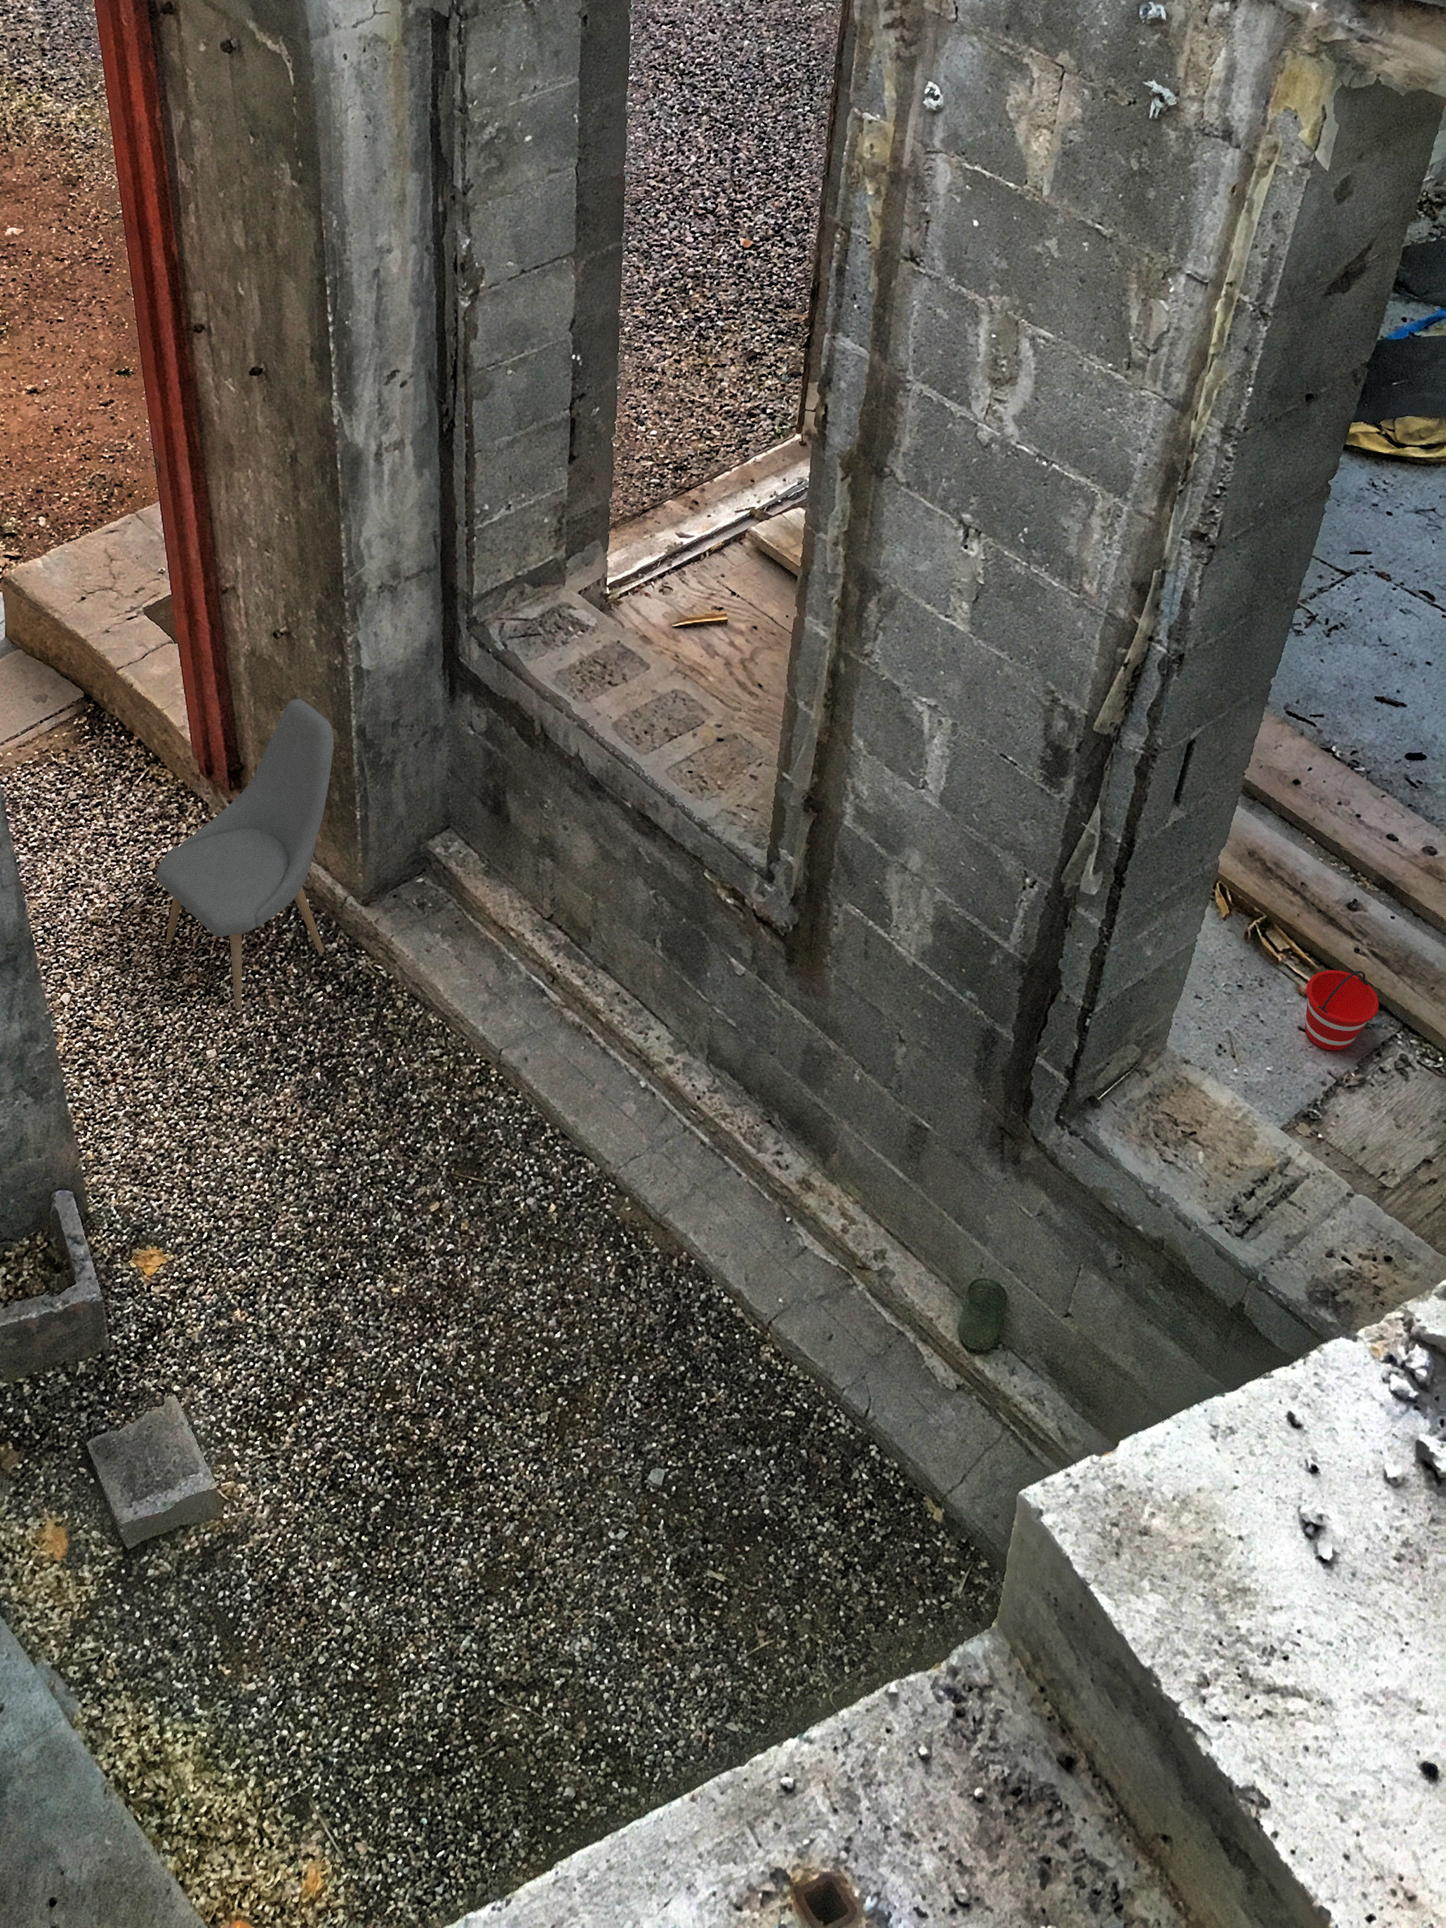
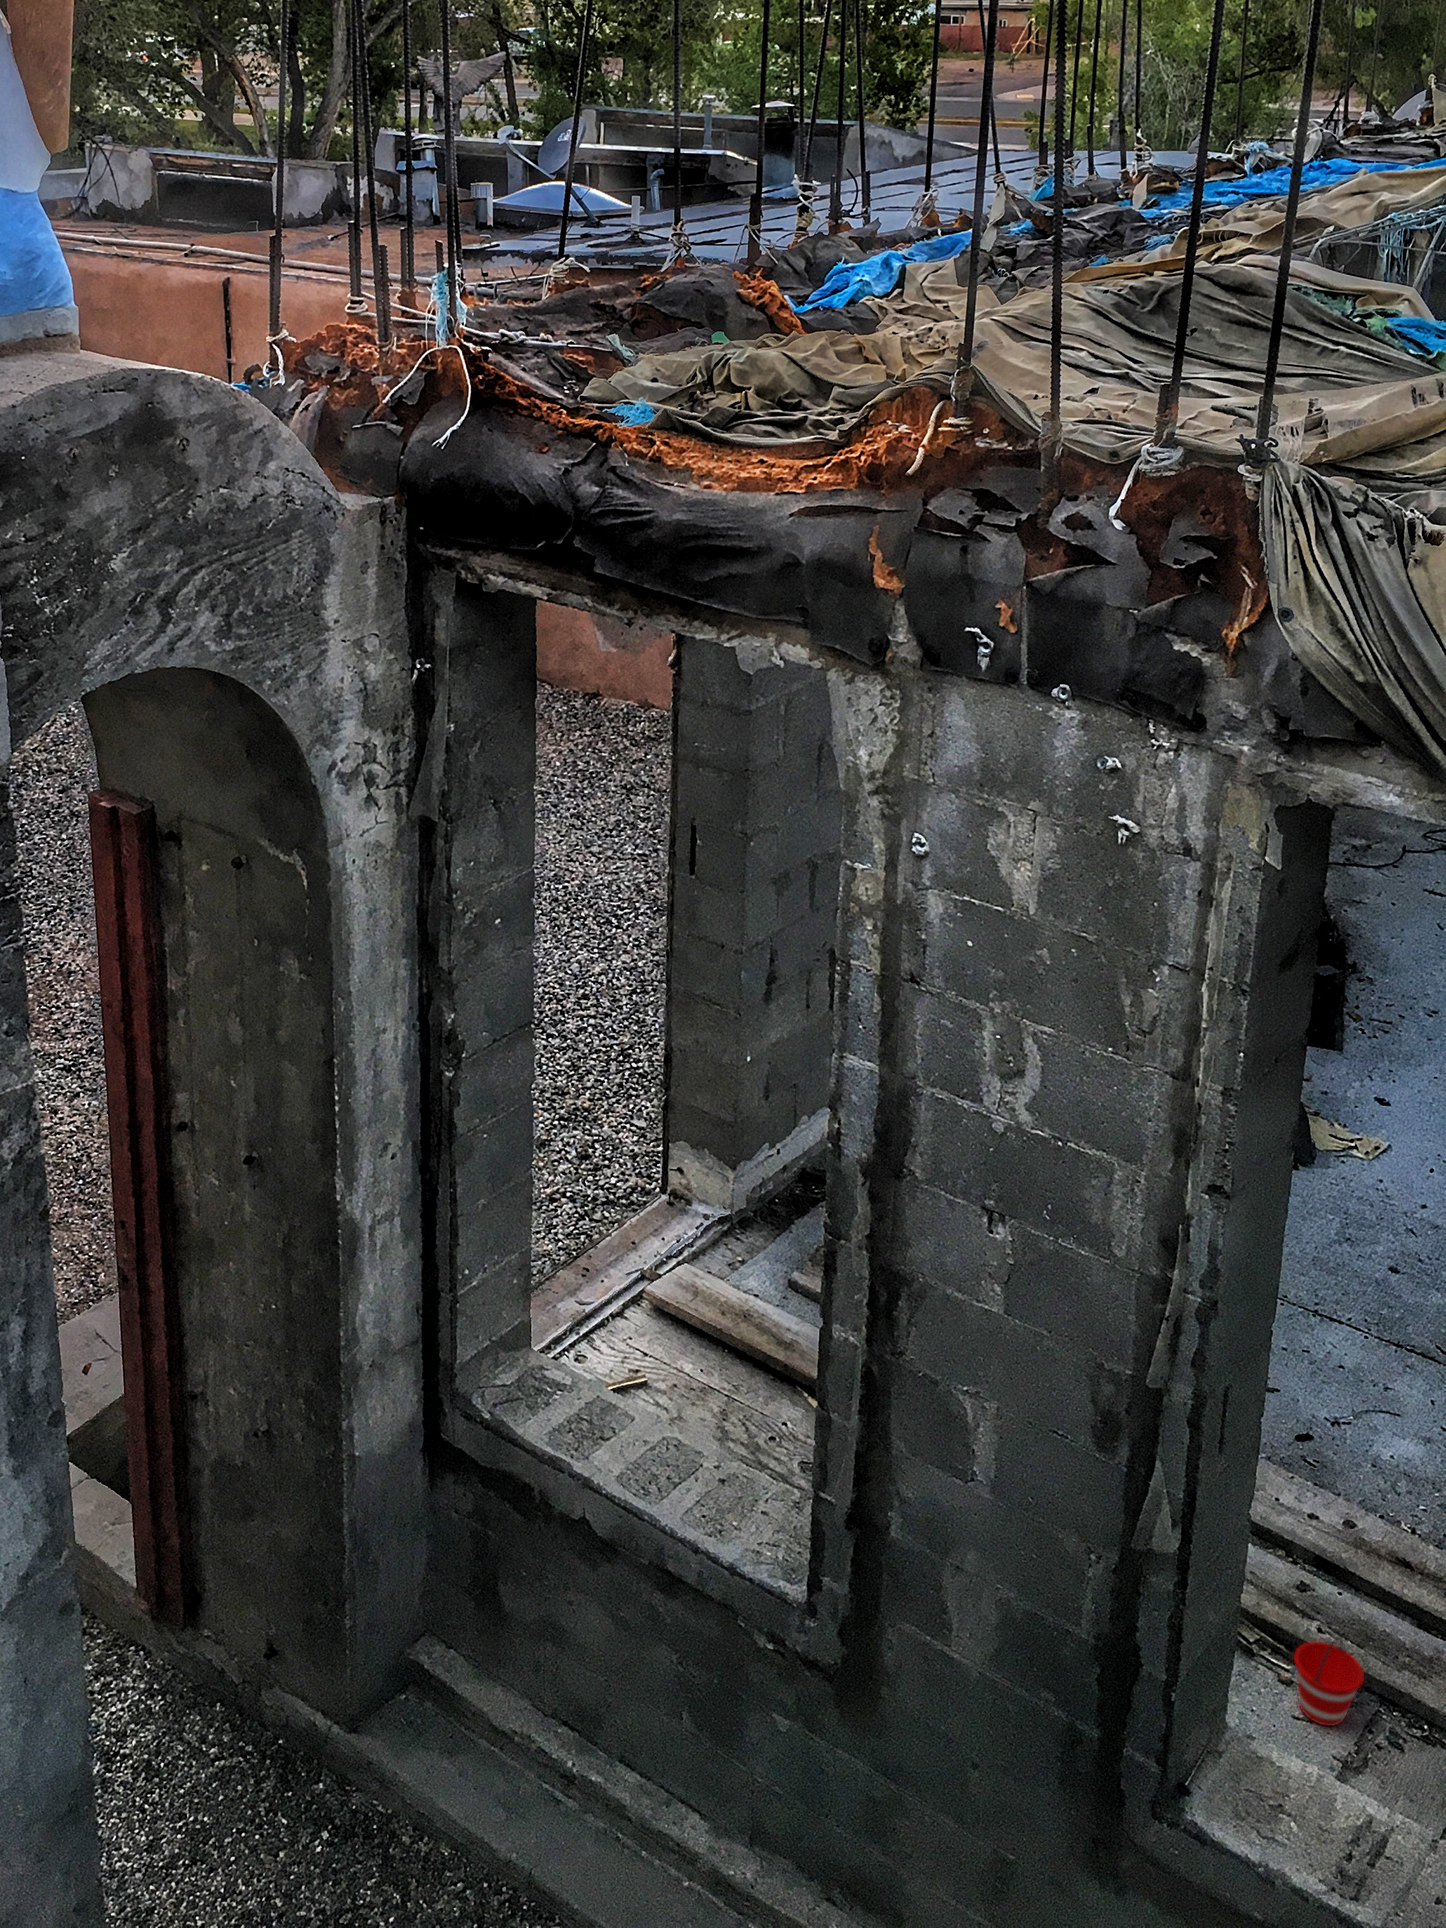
chair: present [157,699,334,1010] -> none [149,1490,329,1852]

